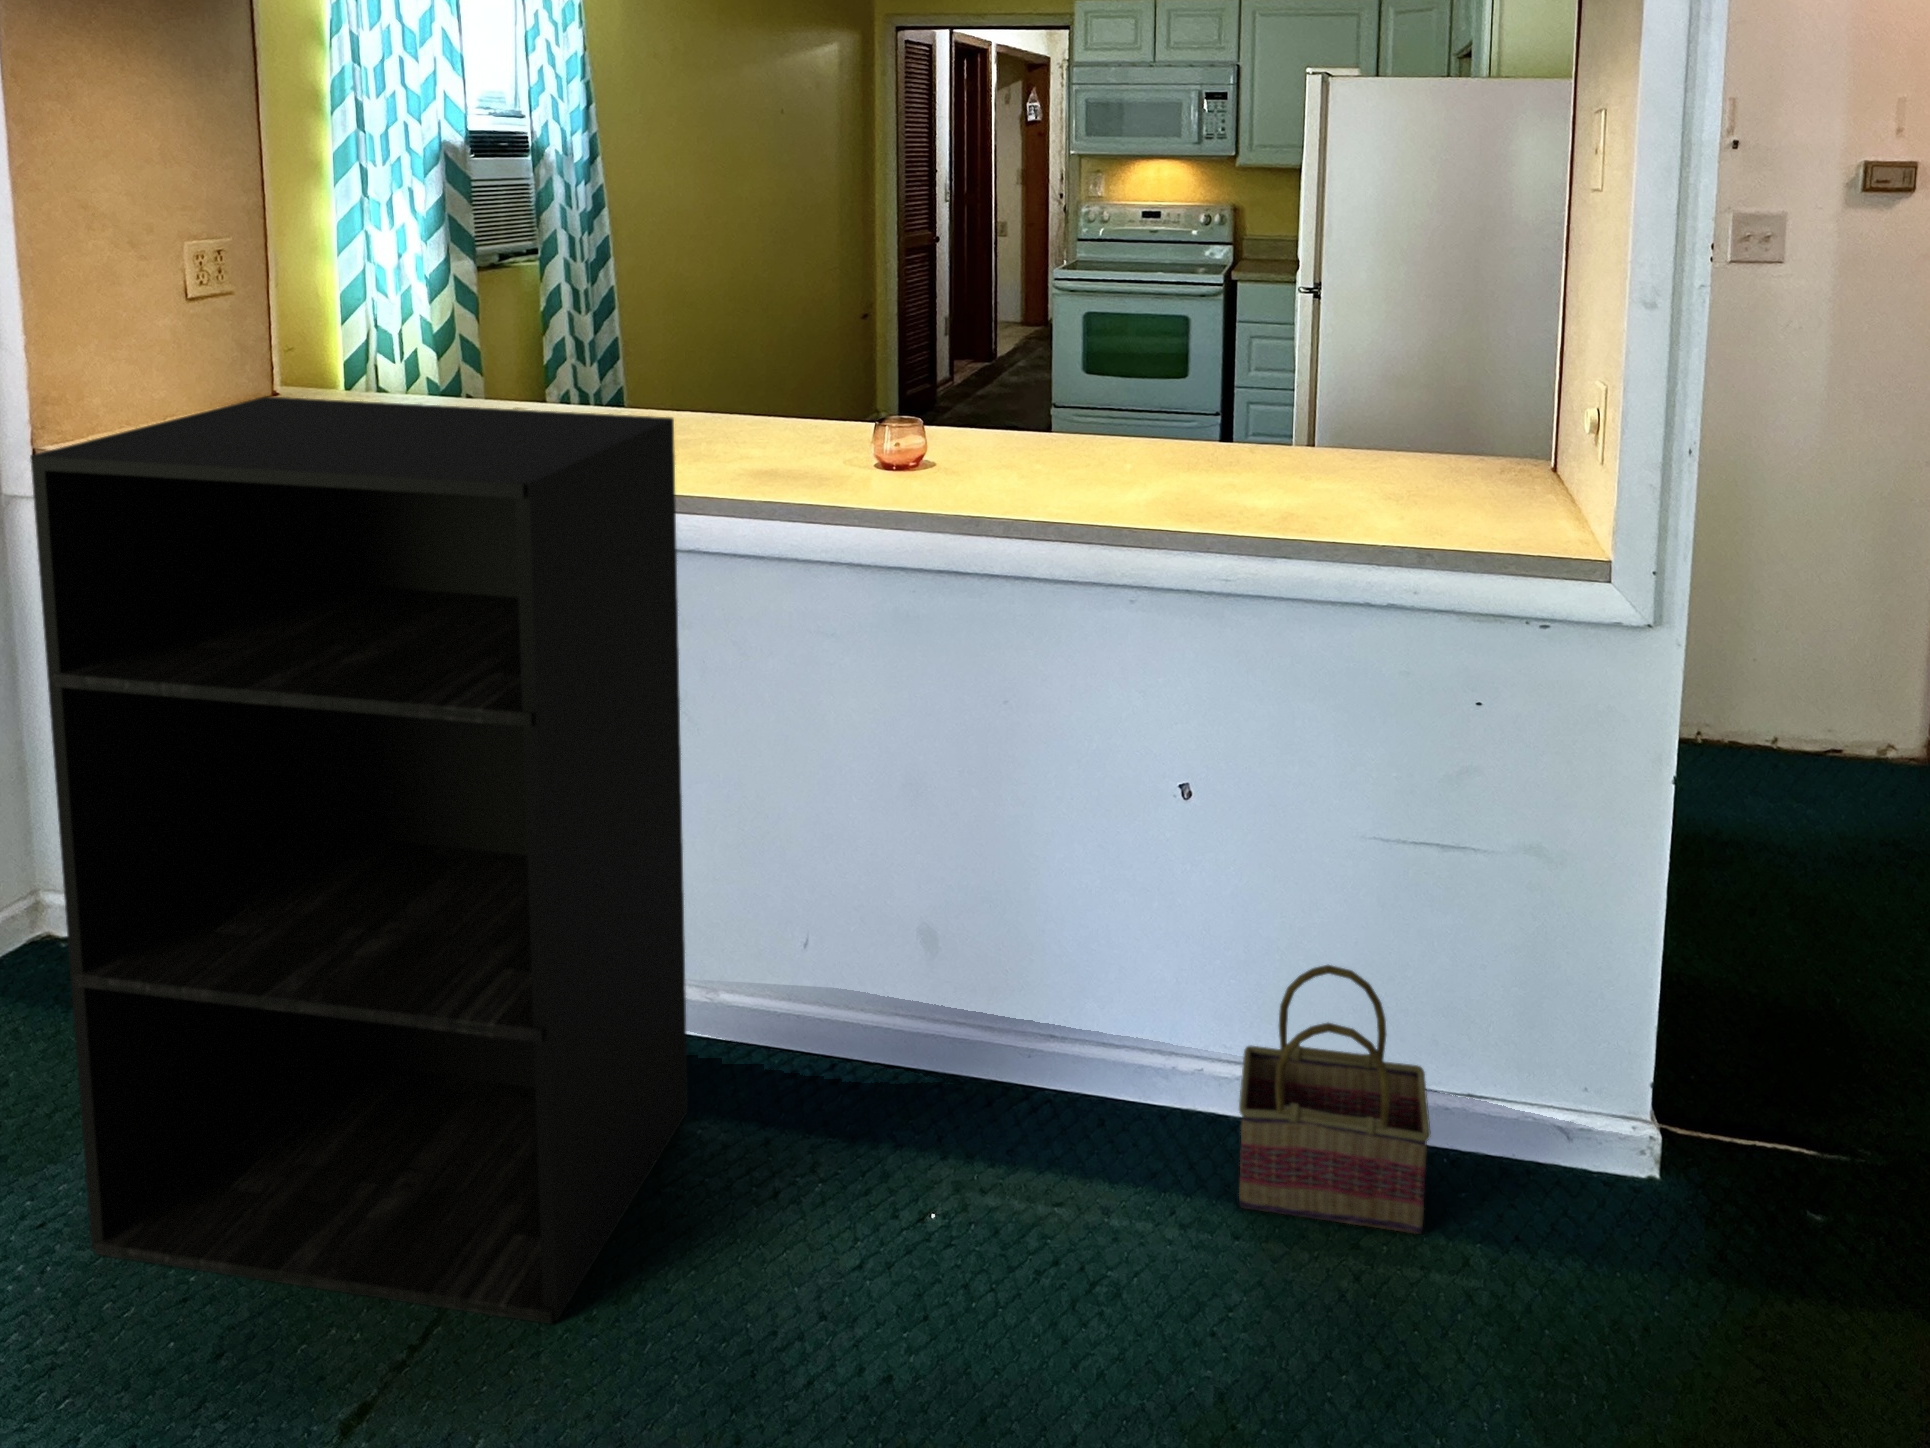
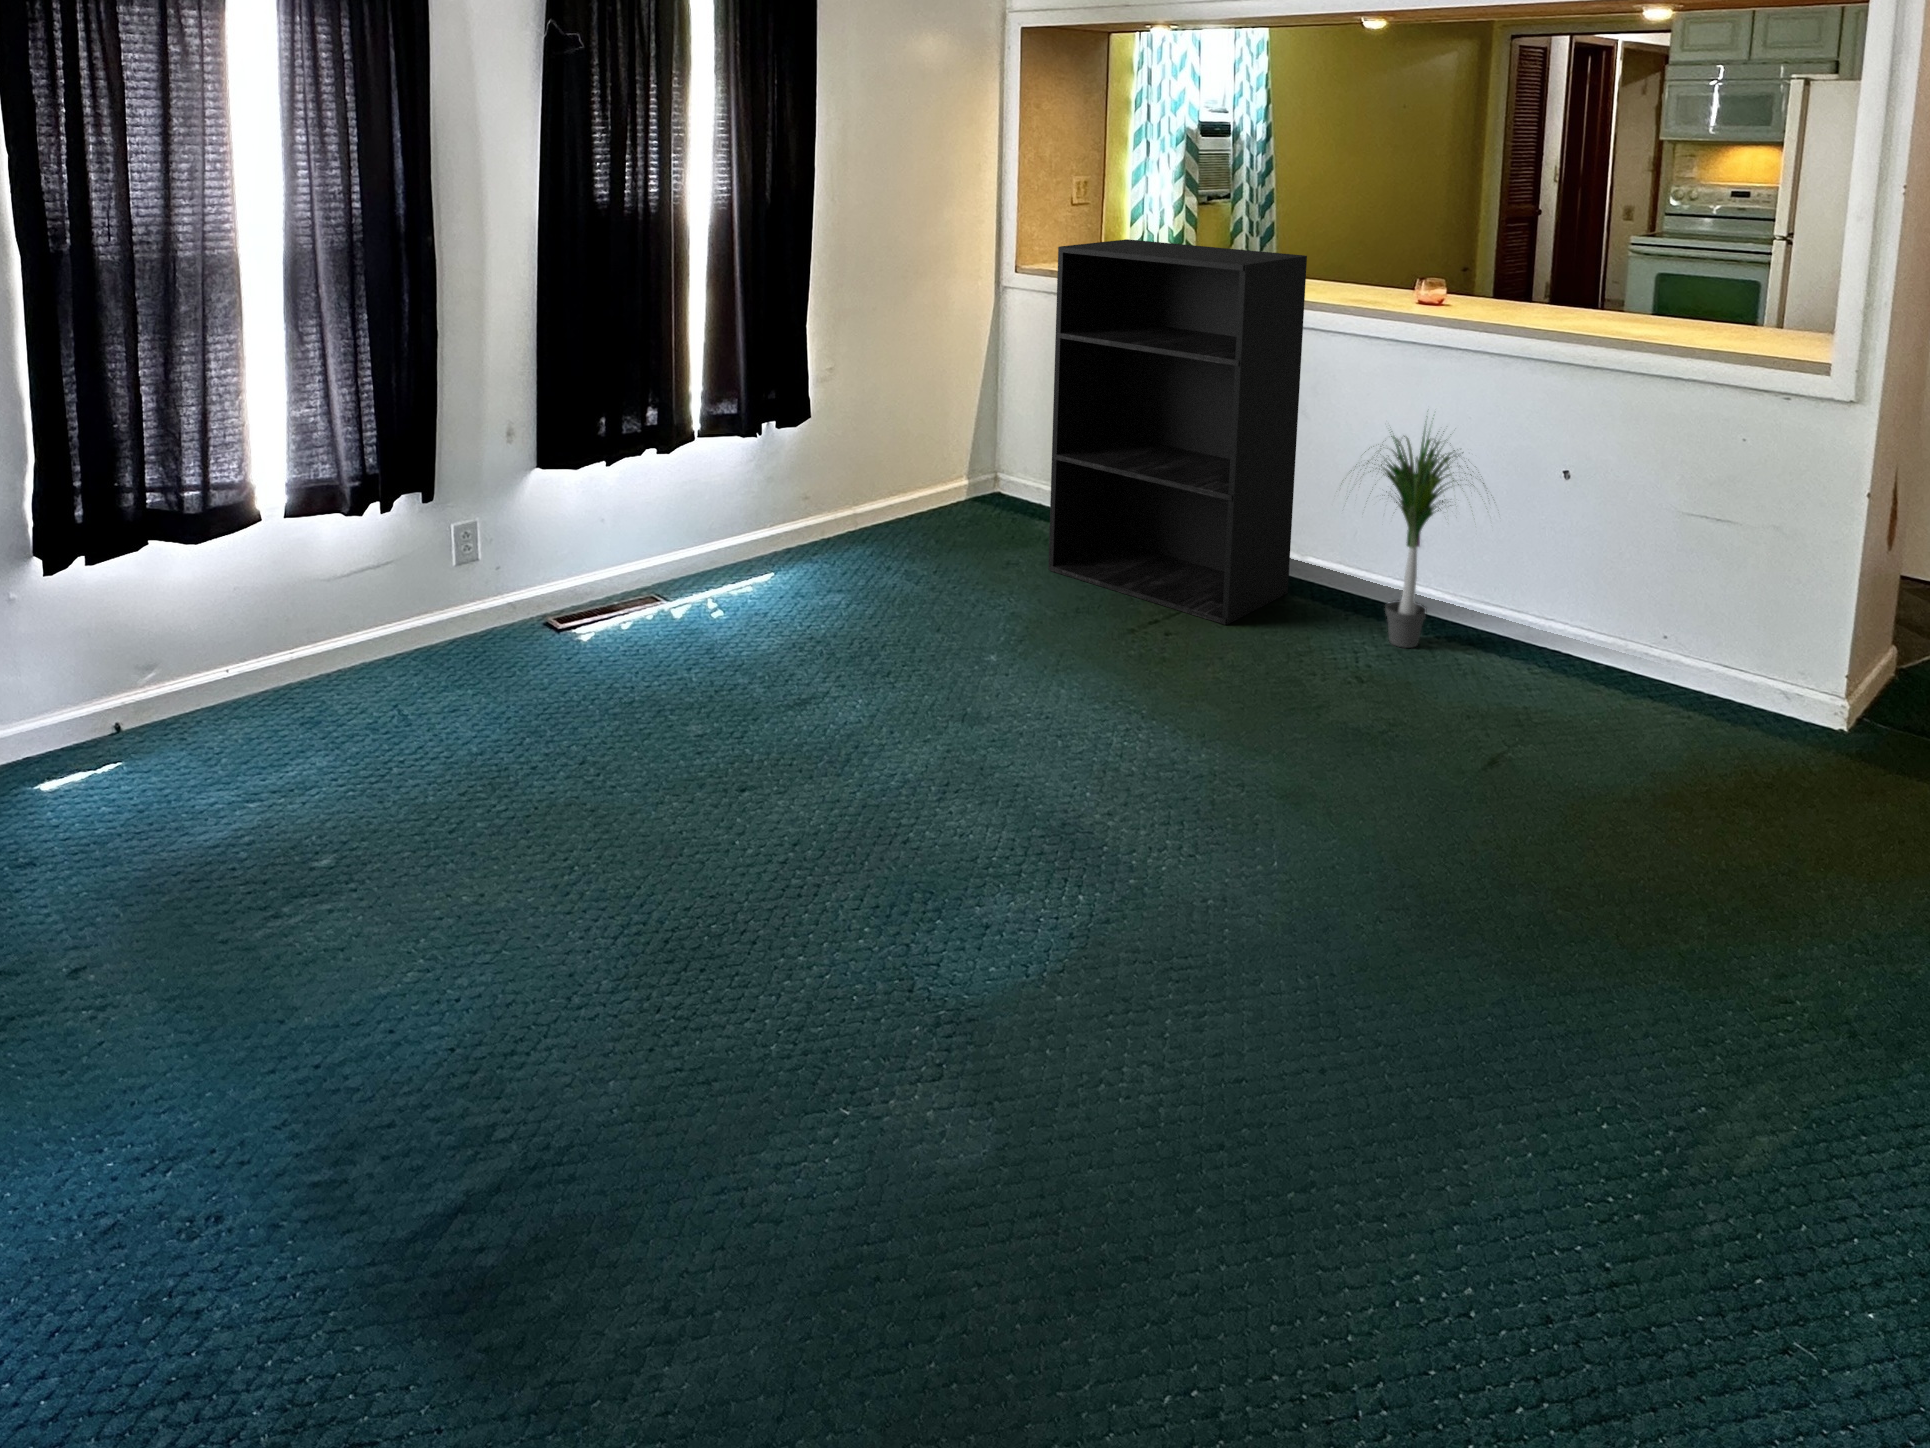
potted plant: none [770,714,1103,1235] -> present [1355,424,1484,648]
basket: present [1239,965,1431,1234] -> none [1568,574,1693,708]

